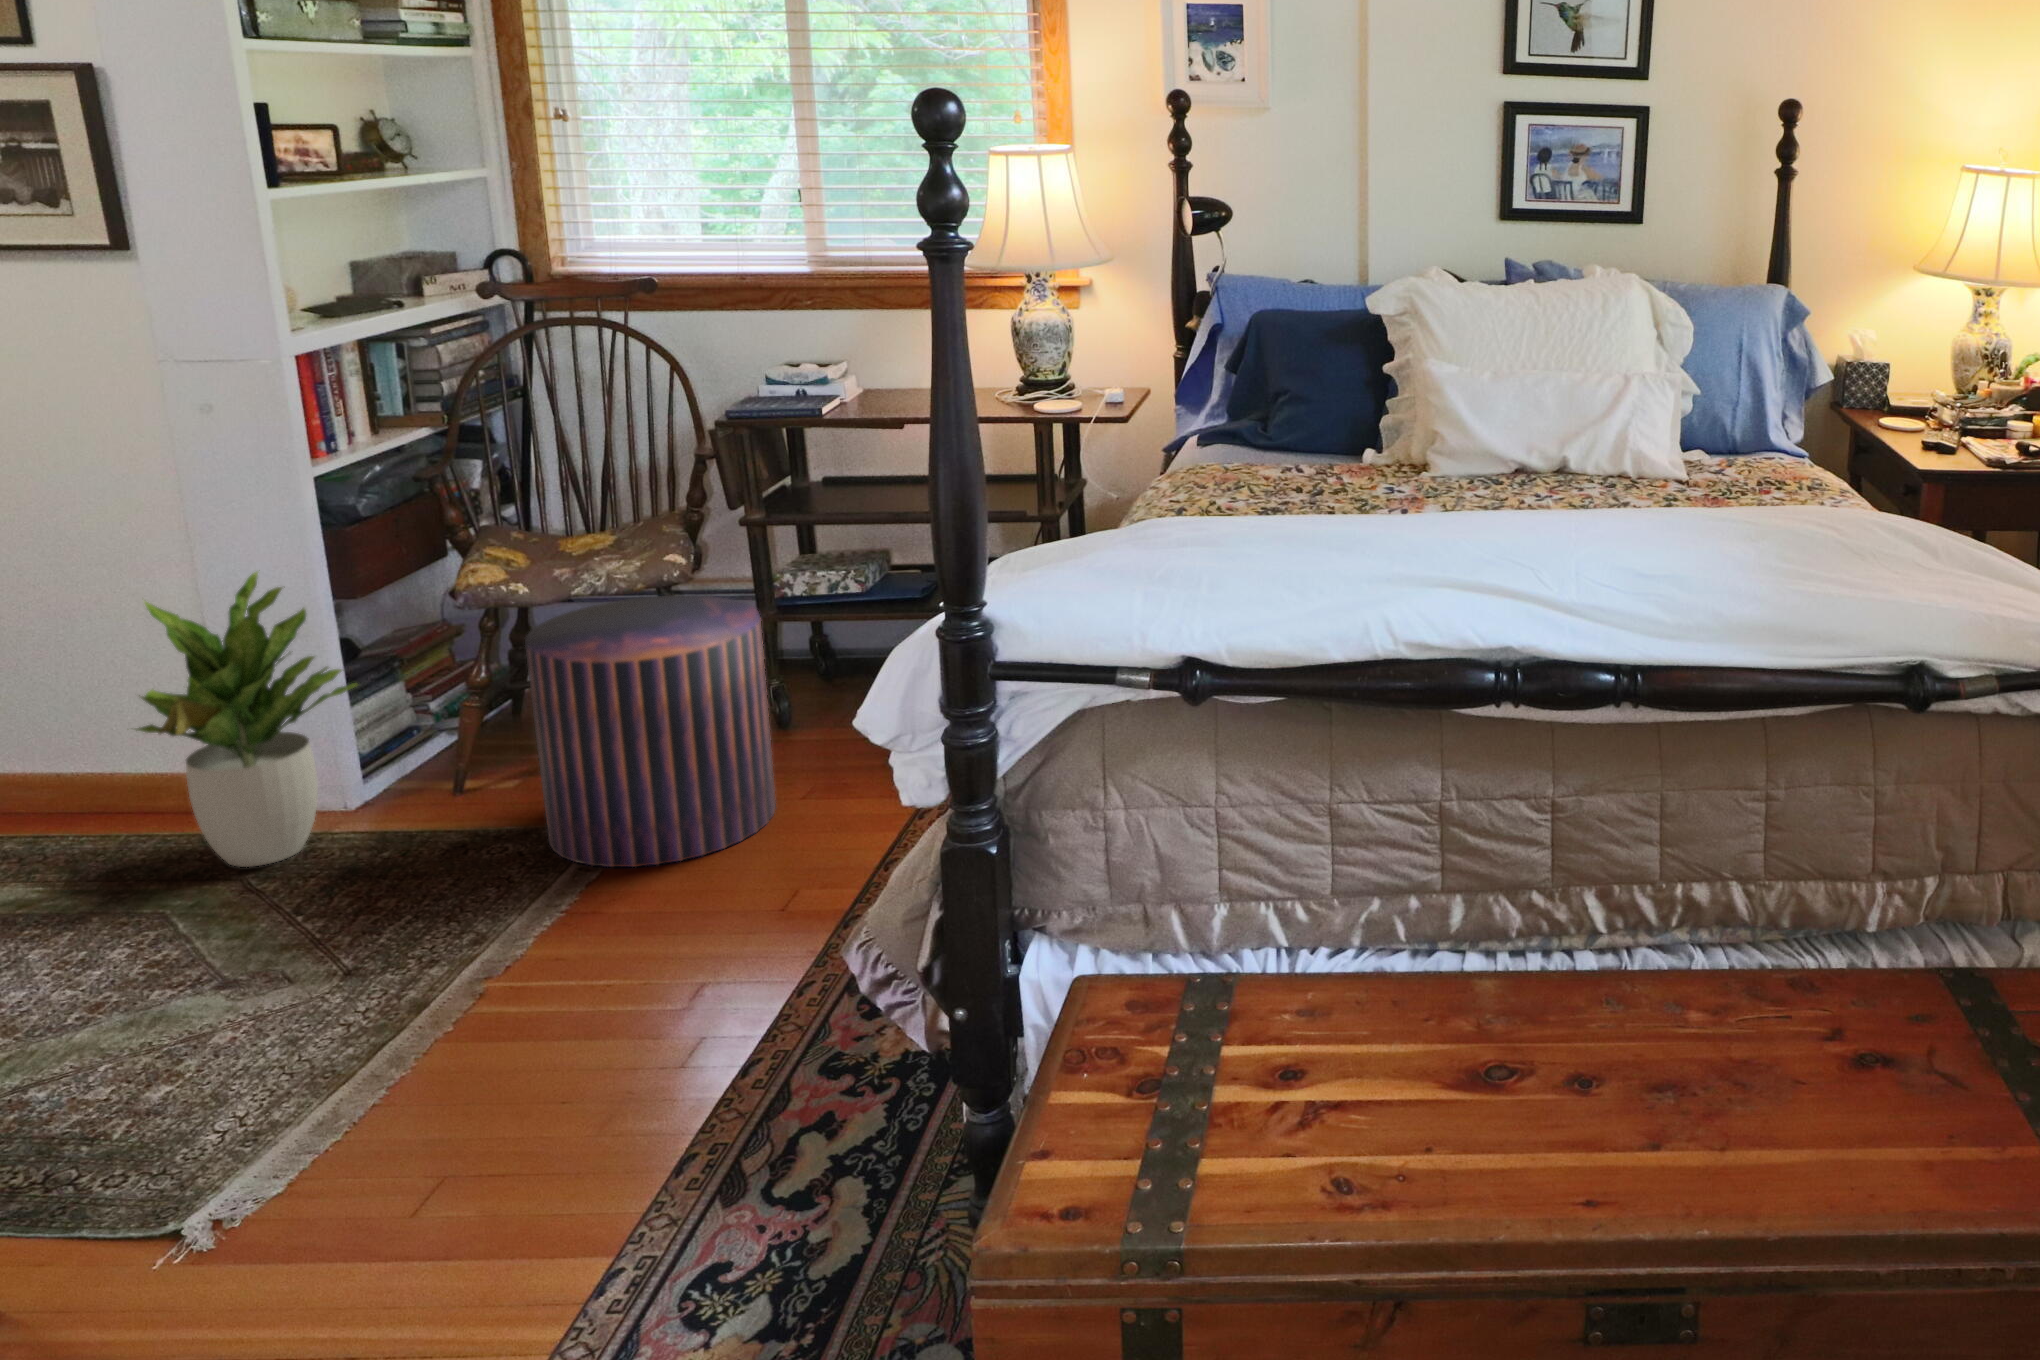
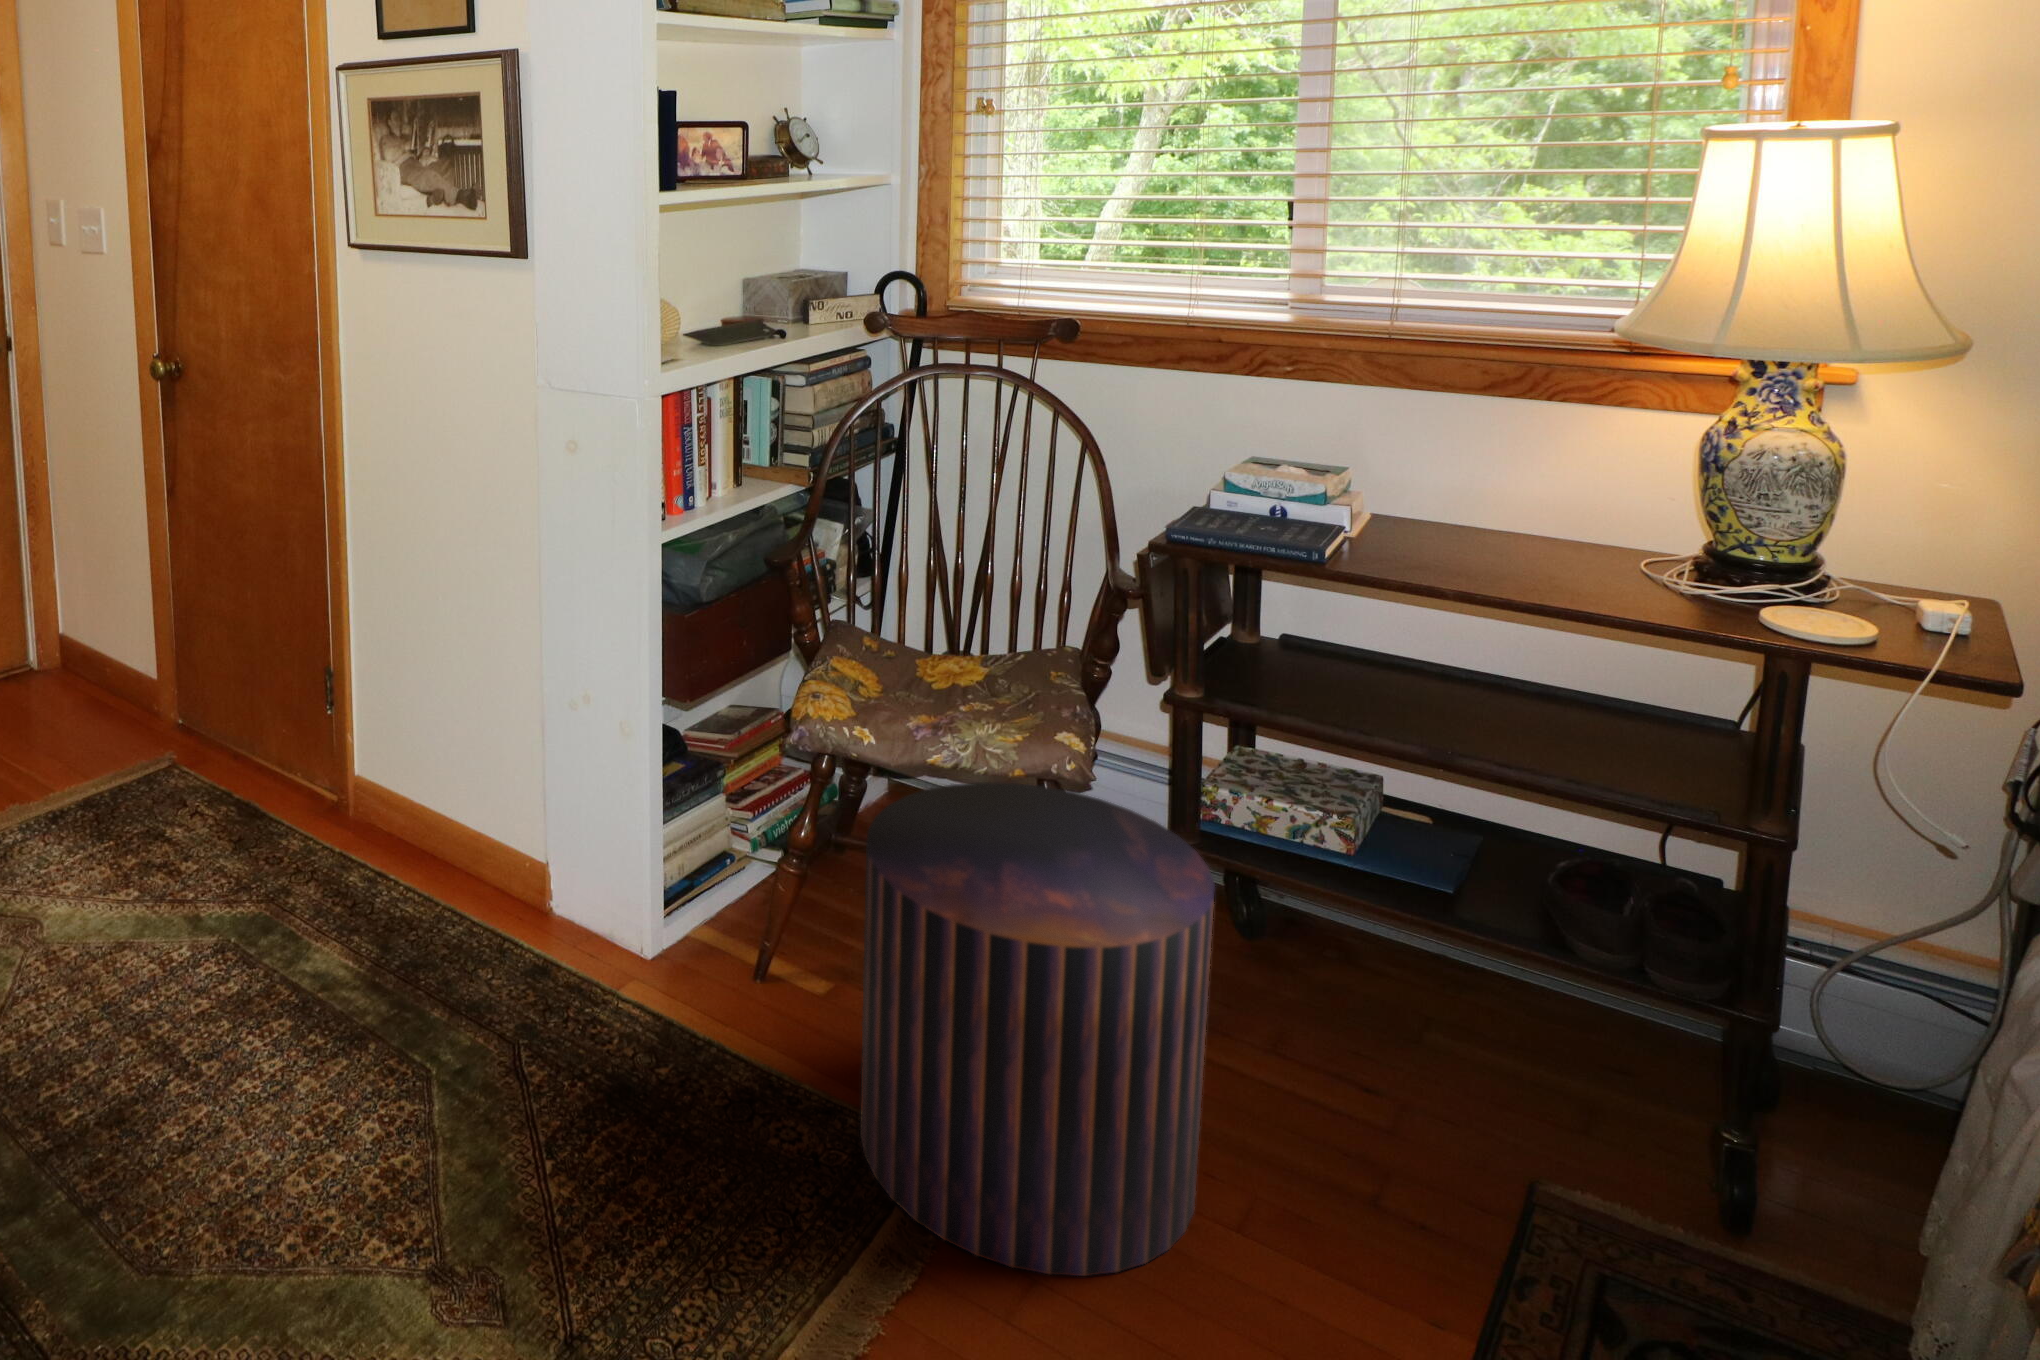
potted plant: present [136,572,357,867] -> none [424,658,668,1029]

